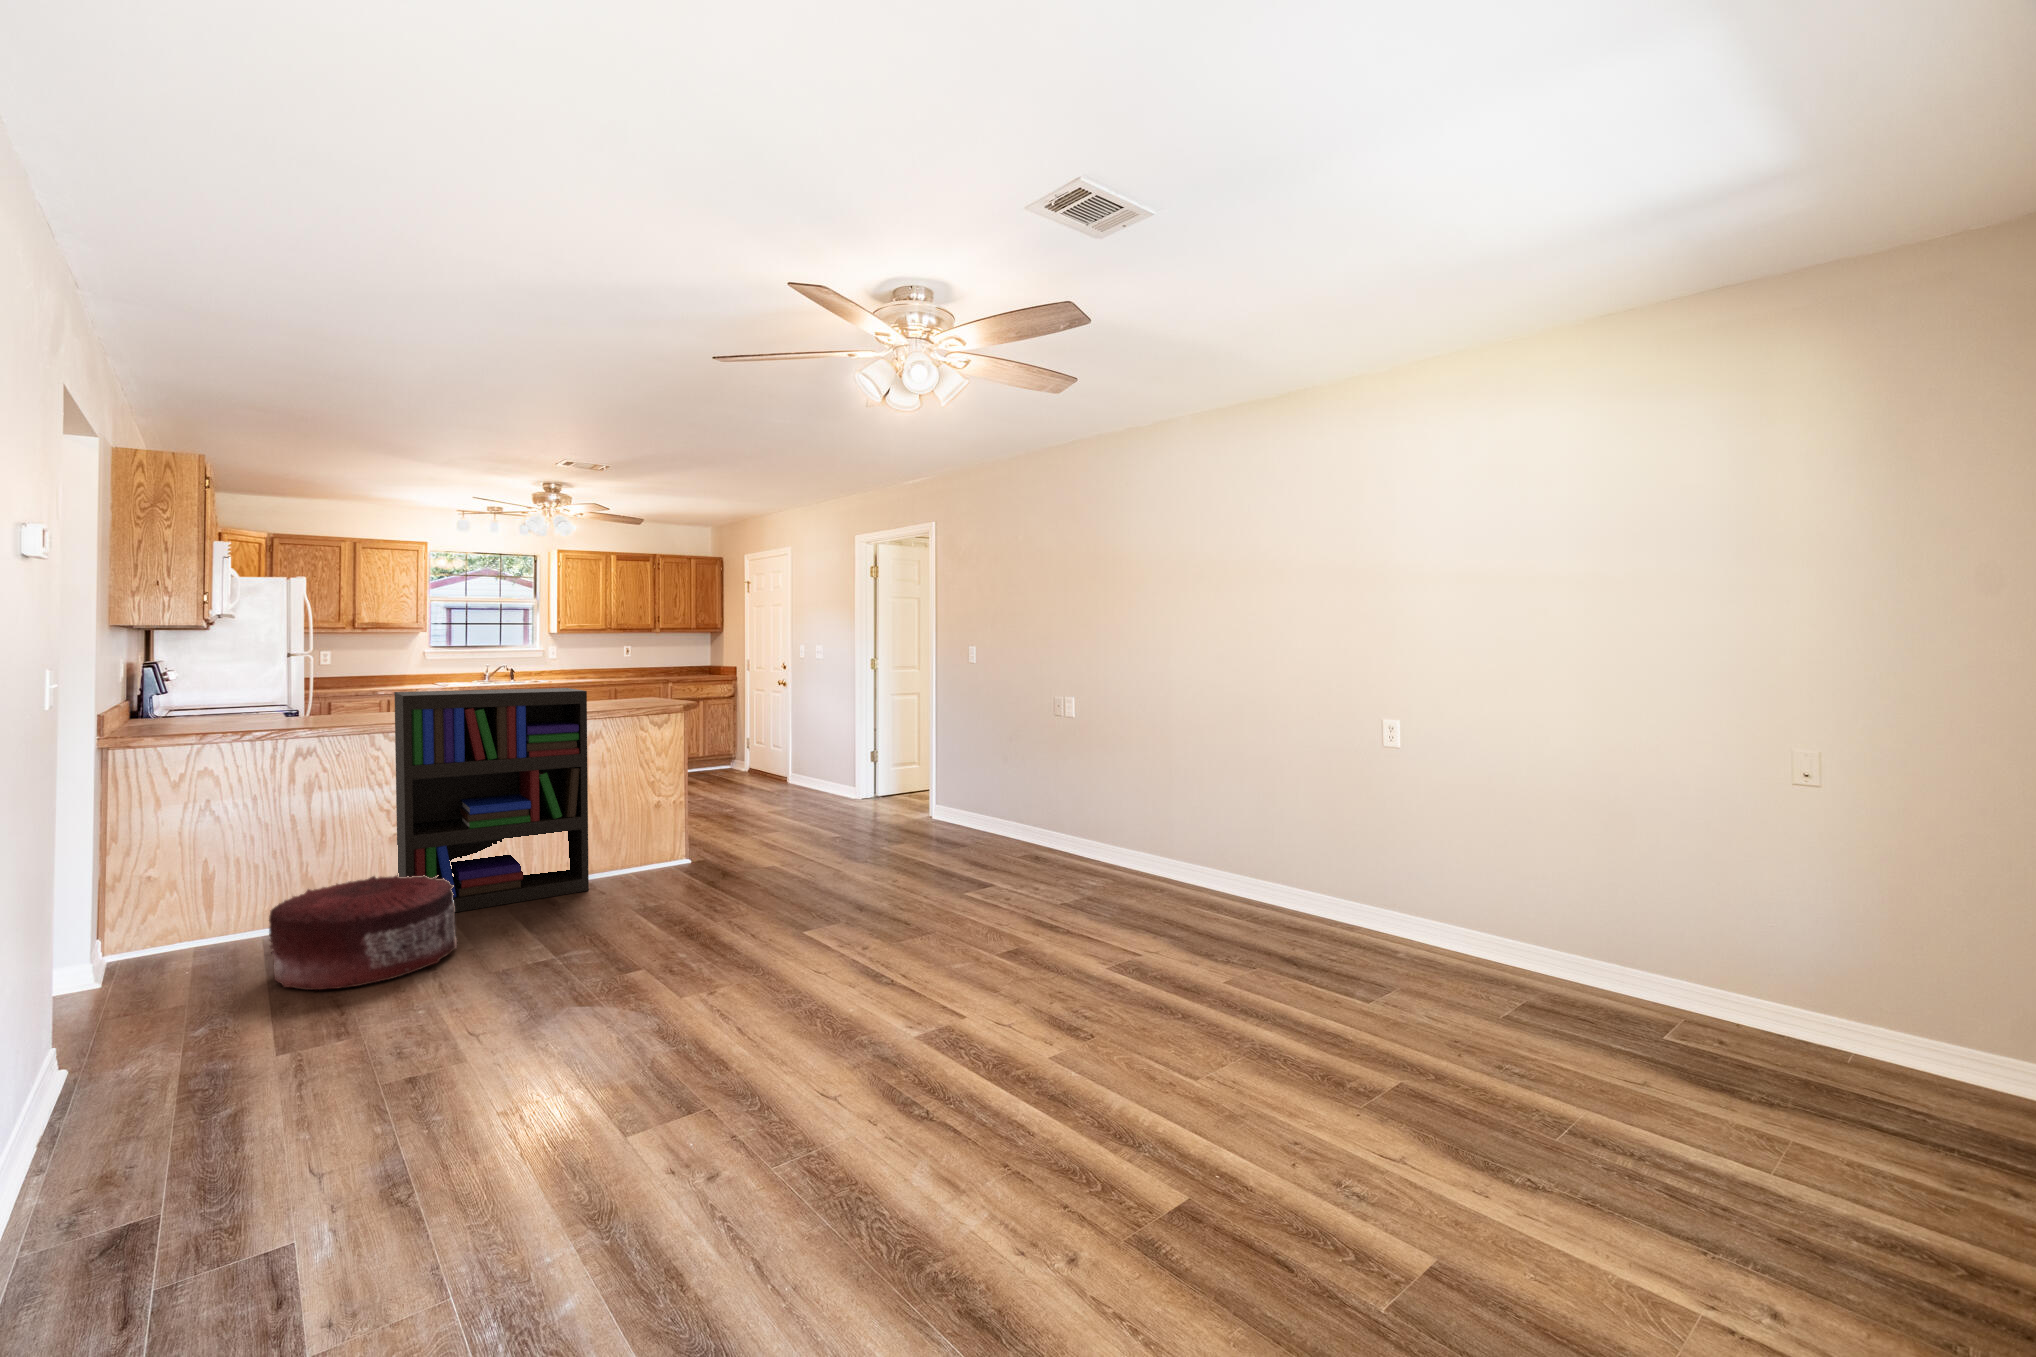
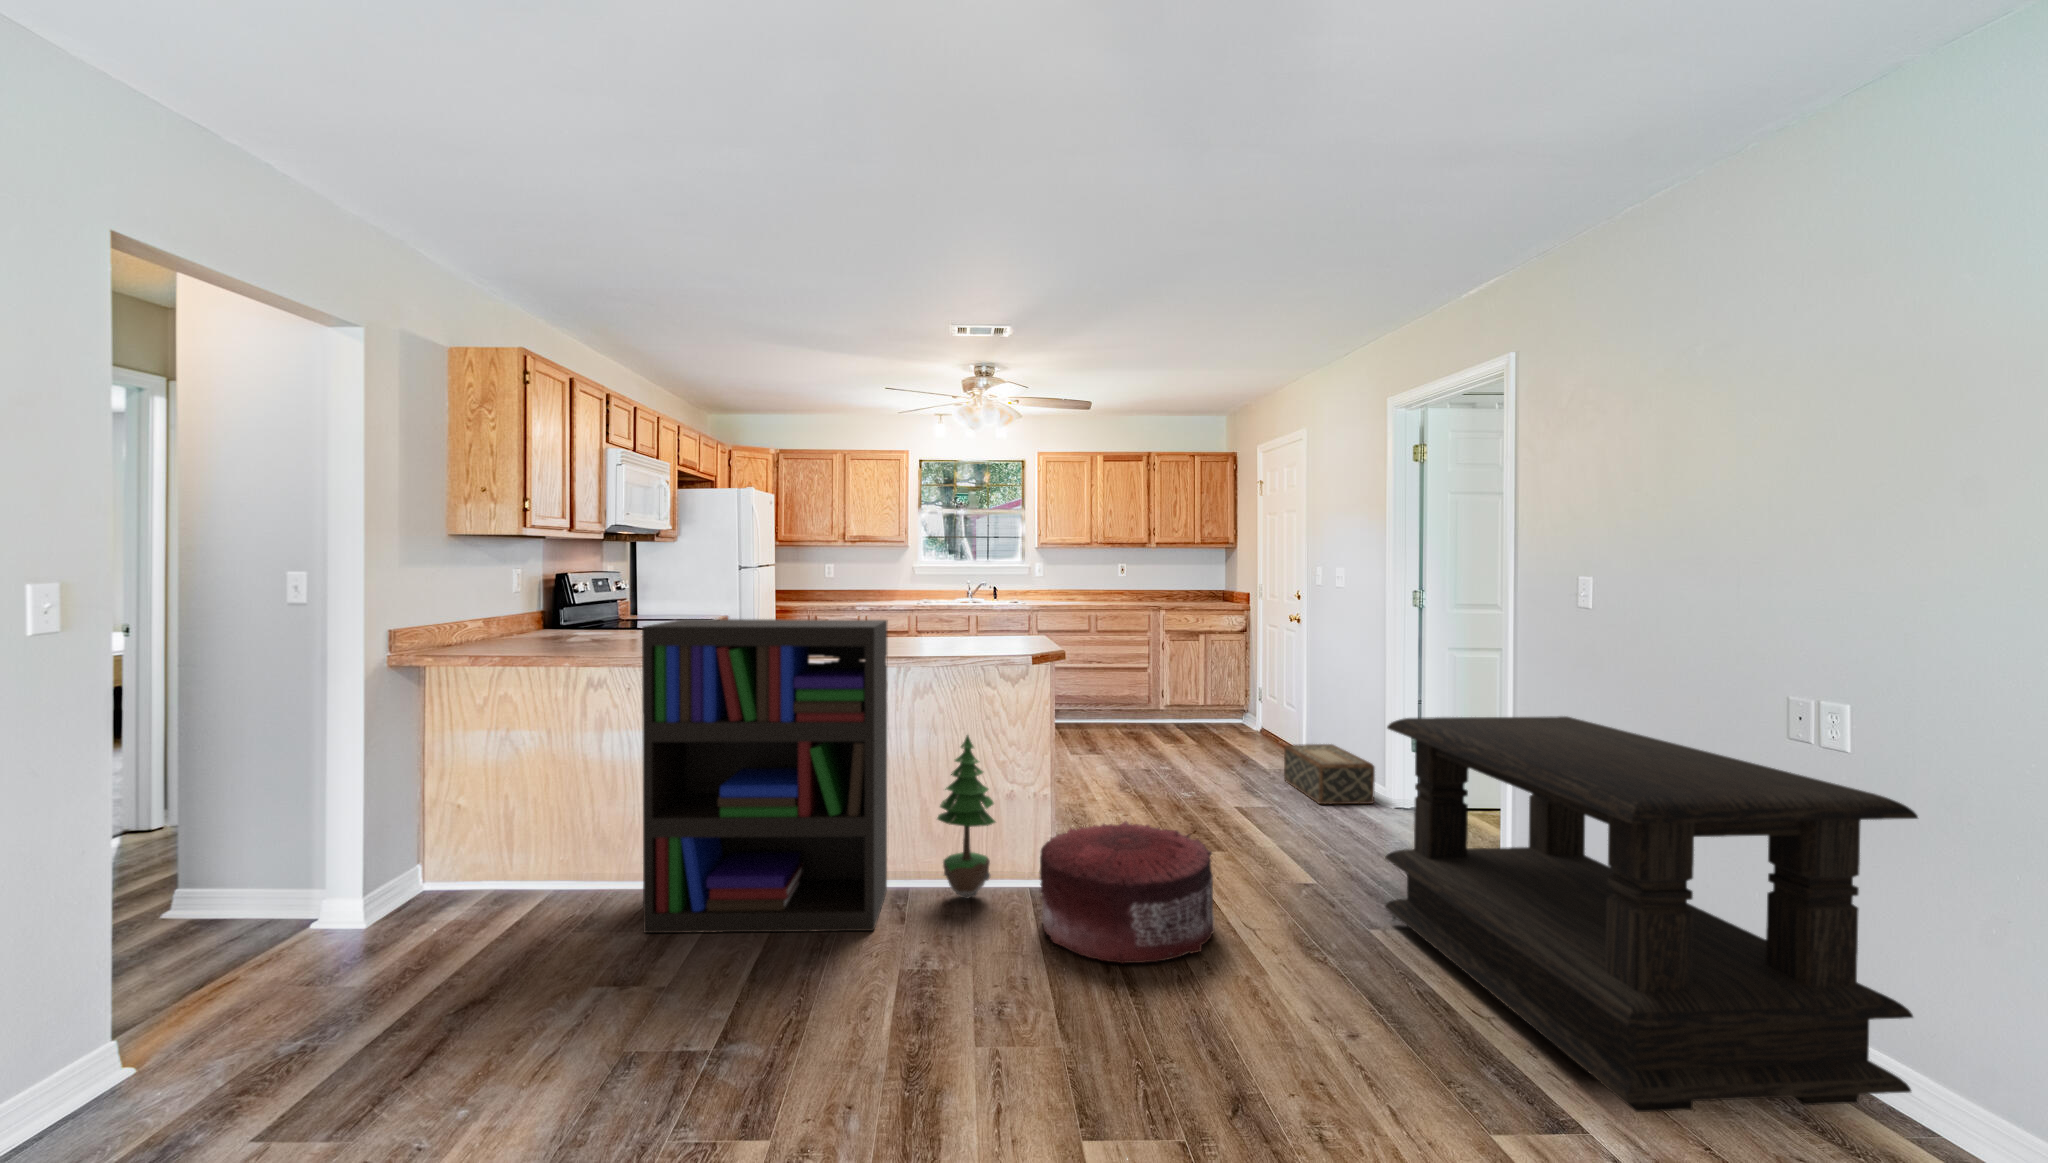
coffee table: none [882,725,1081,872] -> present [1385,716,1918,1112]
potted tree: none [611,761,655,870] -> present [937,735,995,899]
woven basket: none [789,767,851,802] -> present [1284,744,1375,804]
pouf: present [269,875,457,990] -> present [1040,821,1215,963]

